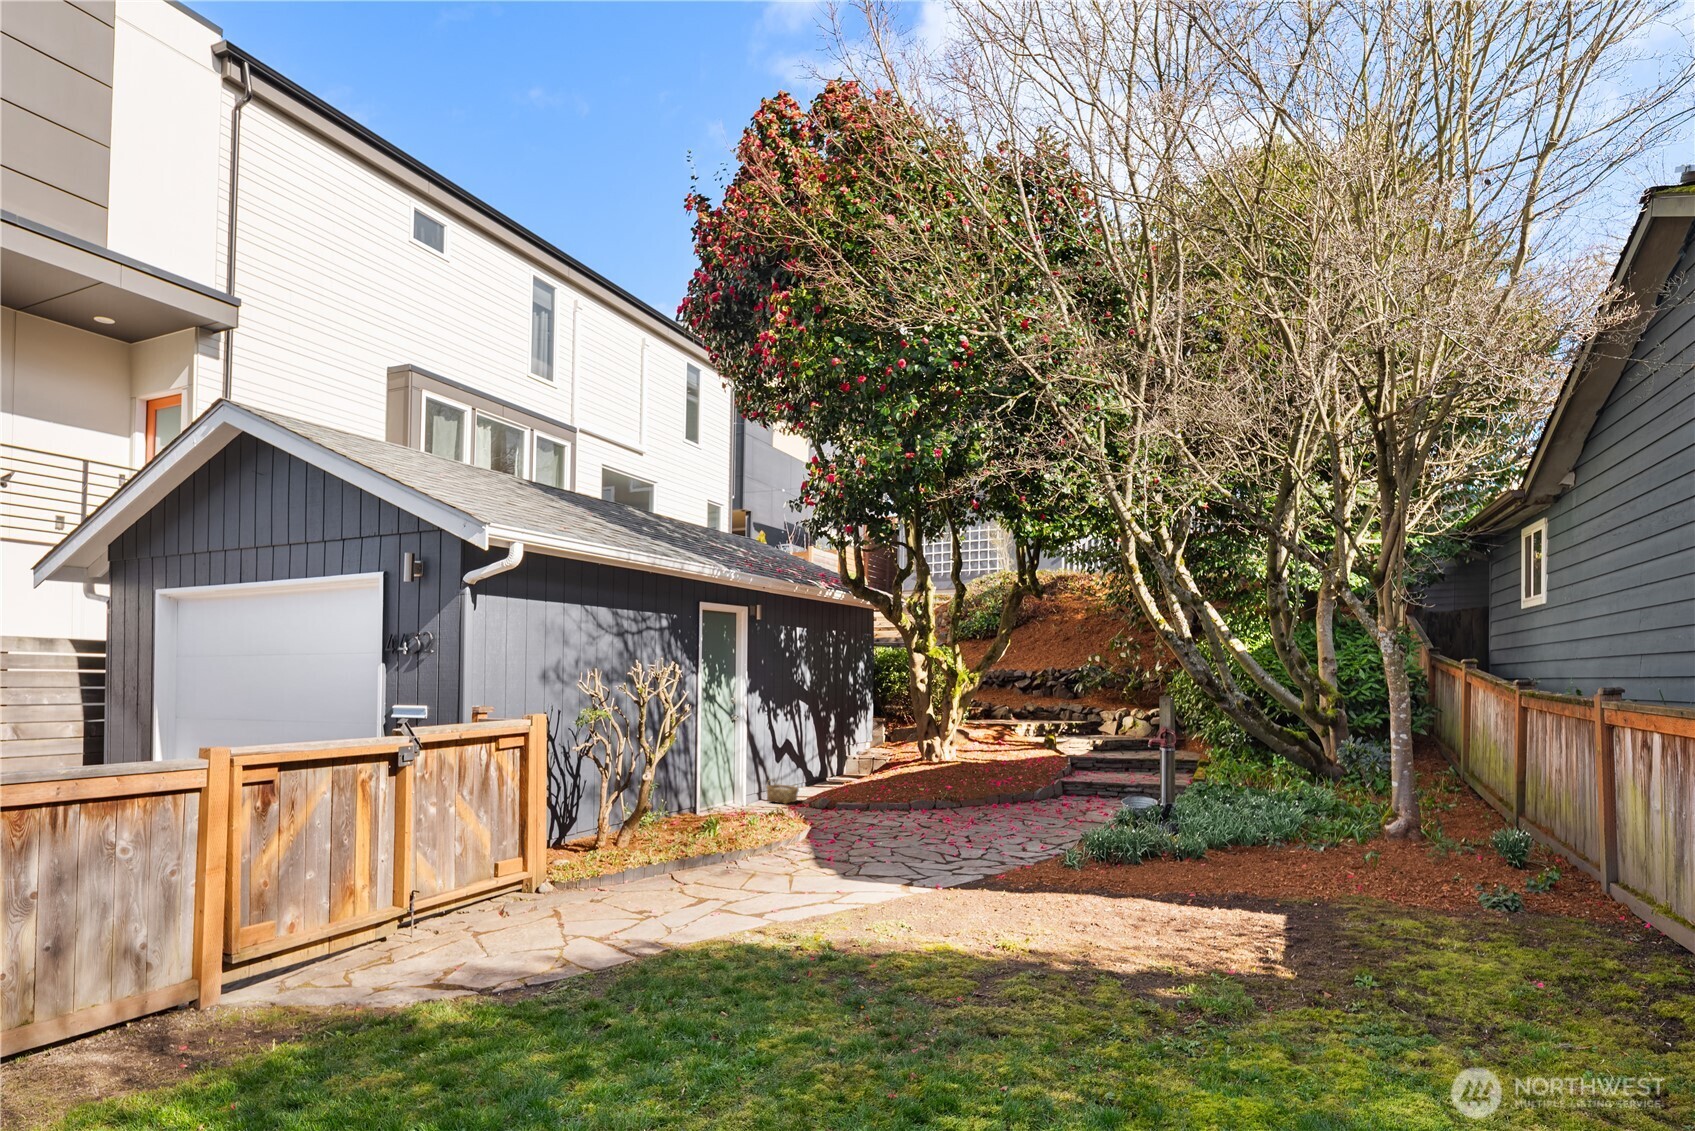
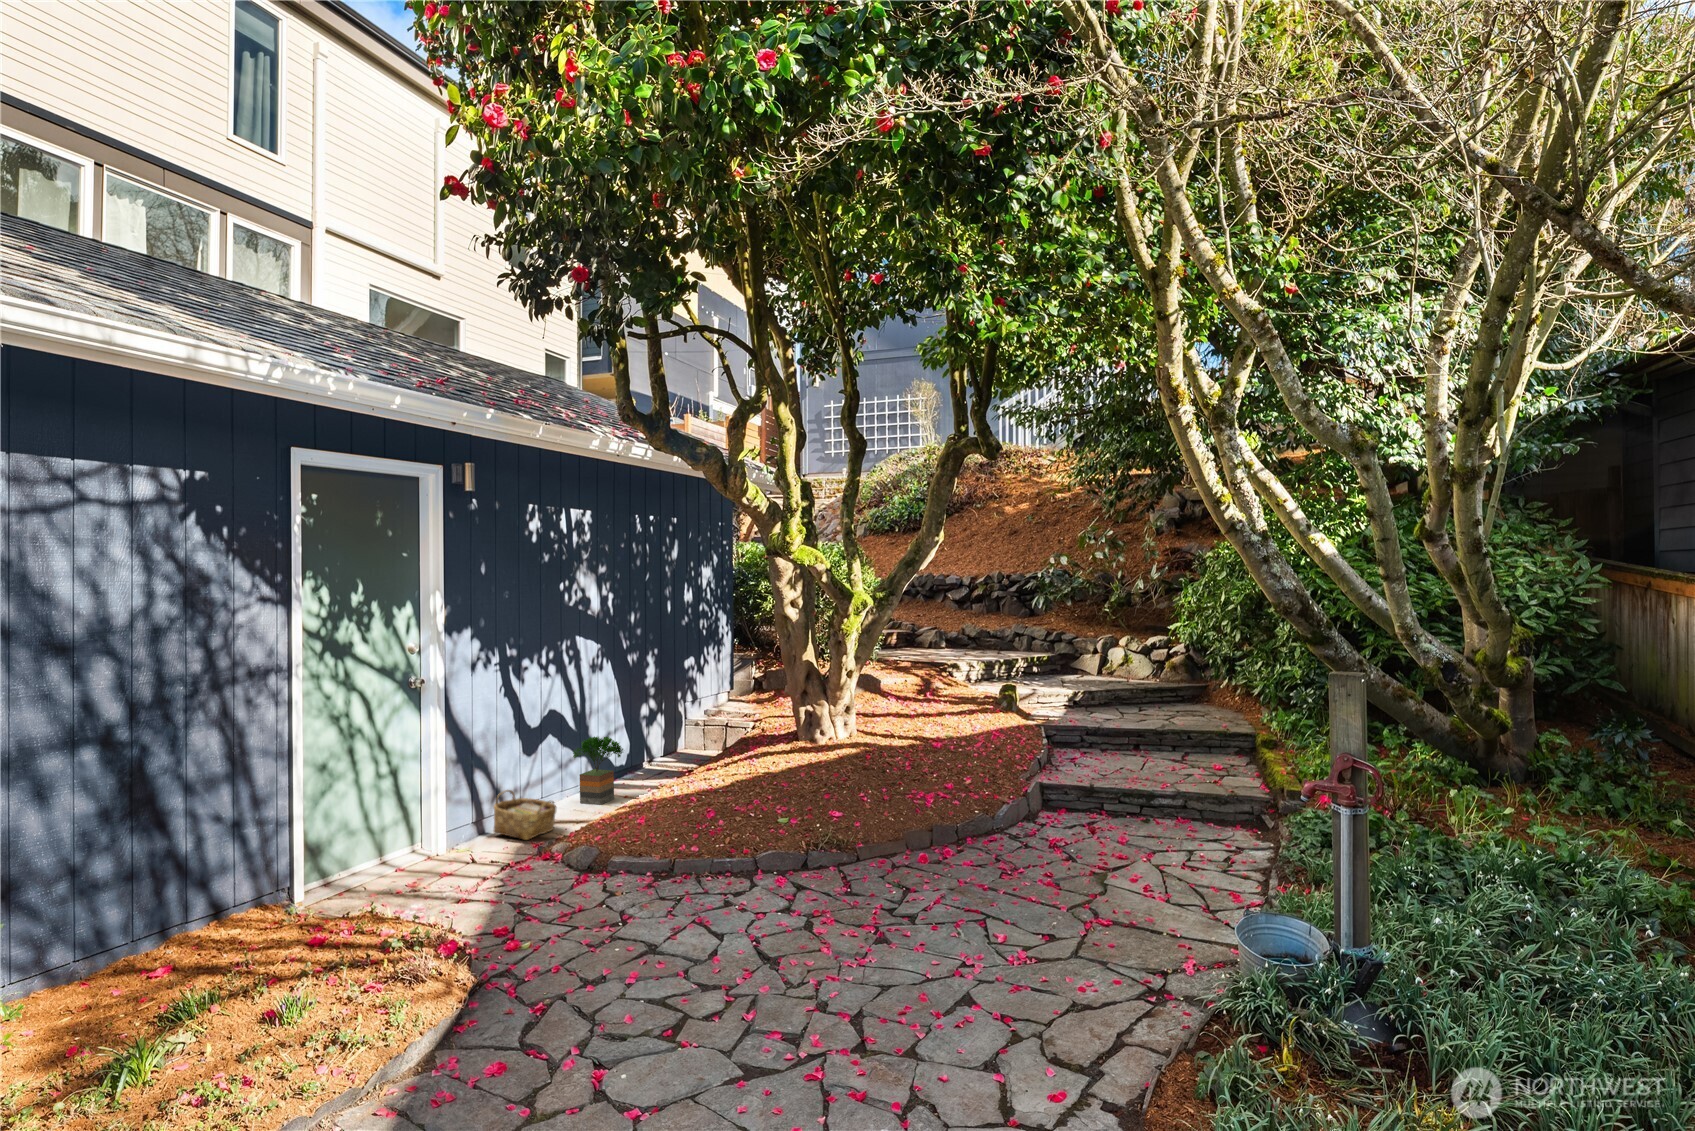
potted tree: none [797,756,826,794] -> present [573,736,623,805]

